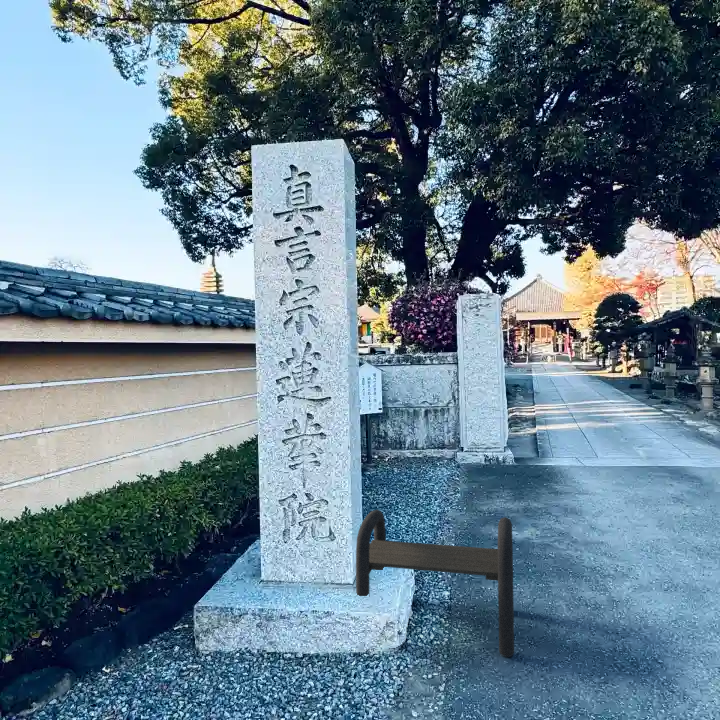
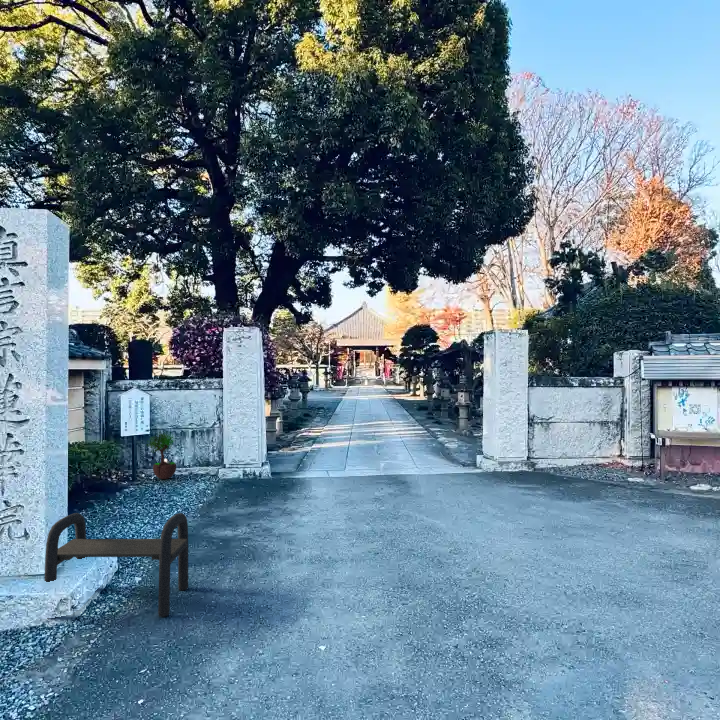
potted tree: none [381,406,413,460] -> present [148,433,176,479]

